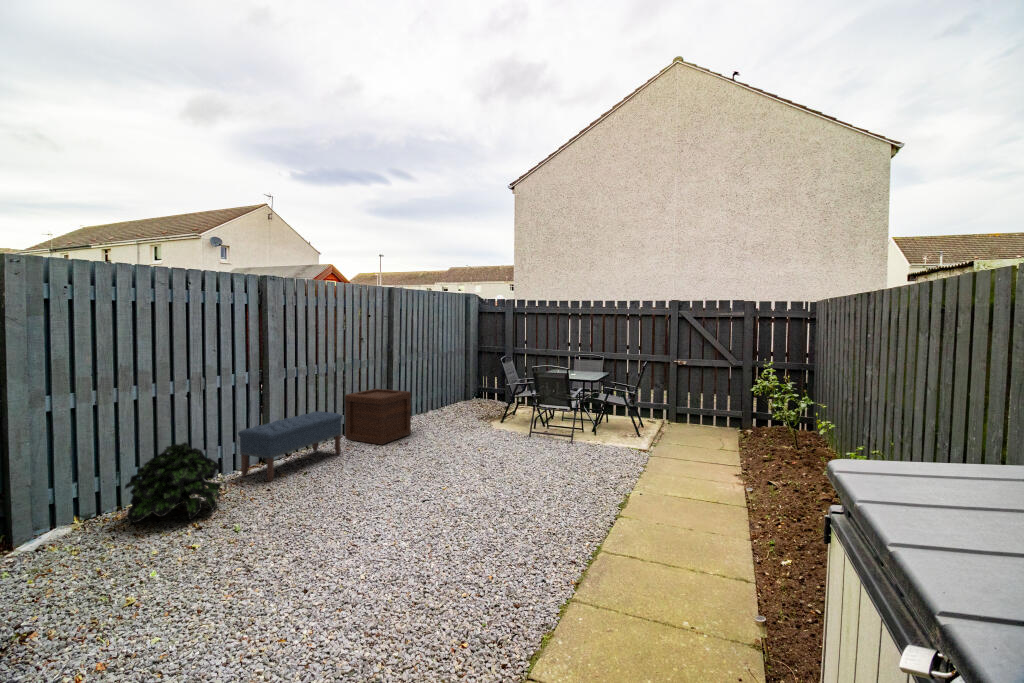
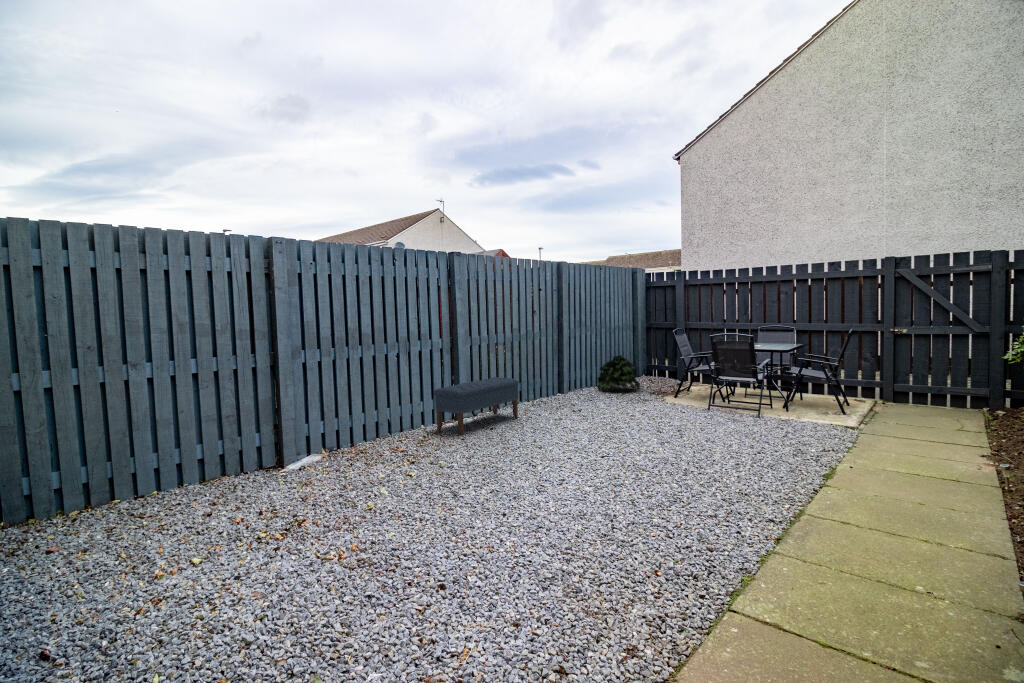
wooden crate: present [345,389,411,445] -> none [519,360,582,412]
potted plant: present [125,443,221,523] -> present [597,355,640,391]

